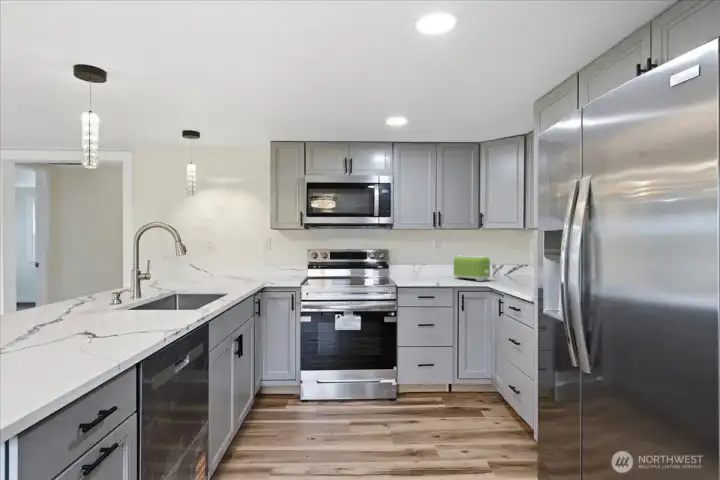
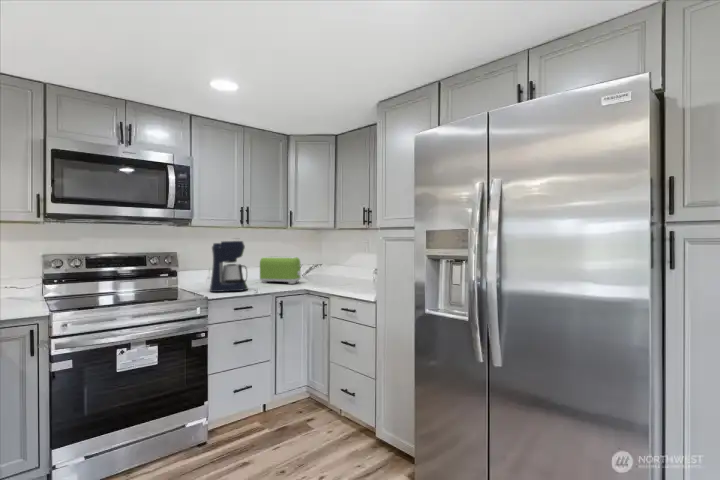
coffee maker: none [404,241,435,283] -> present [210,241,248,292]

